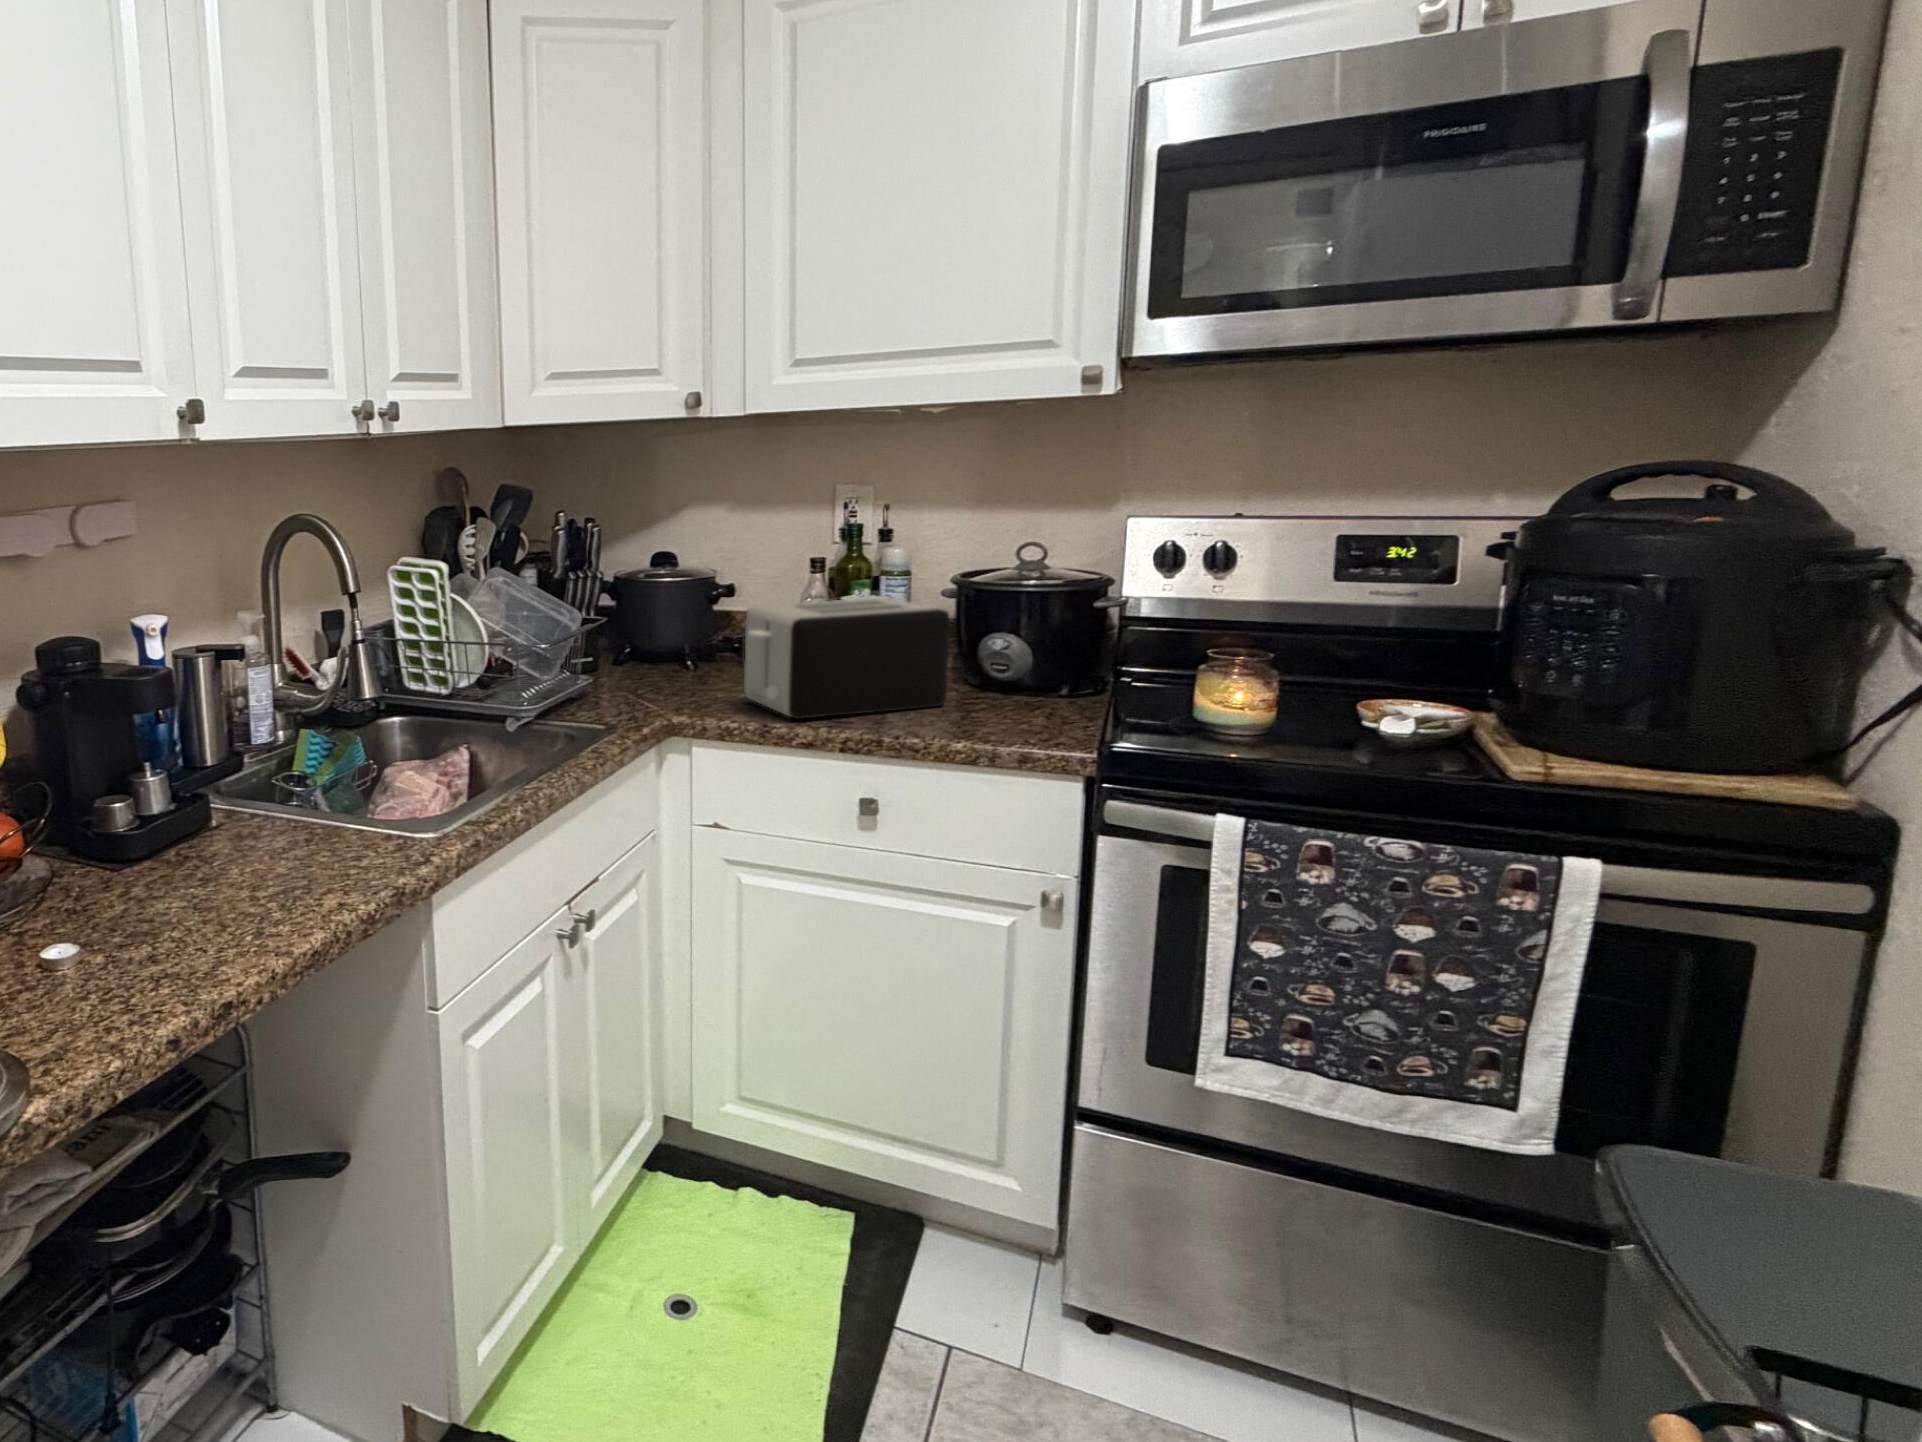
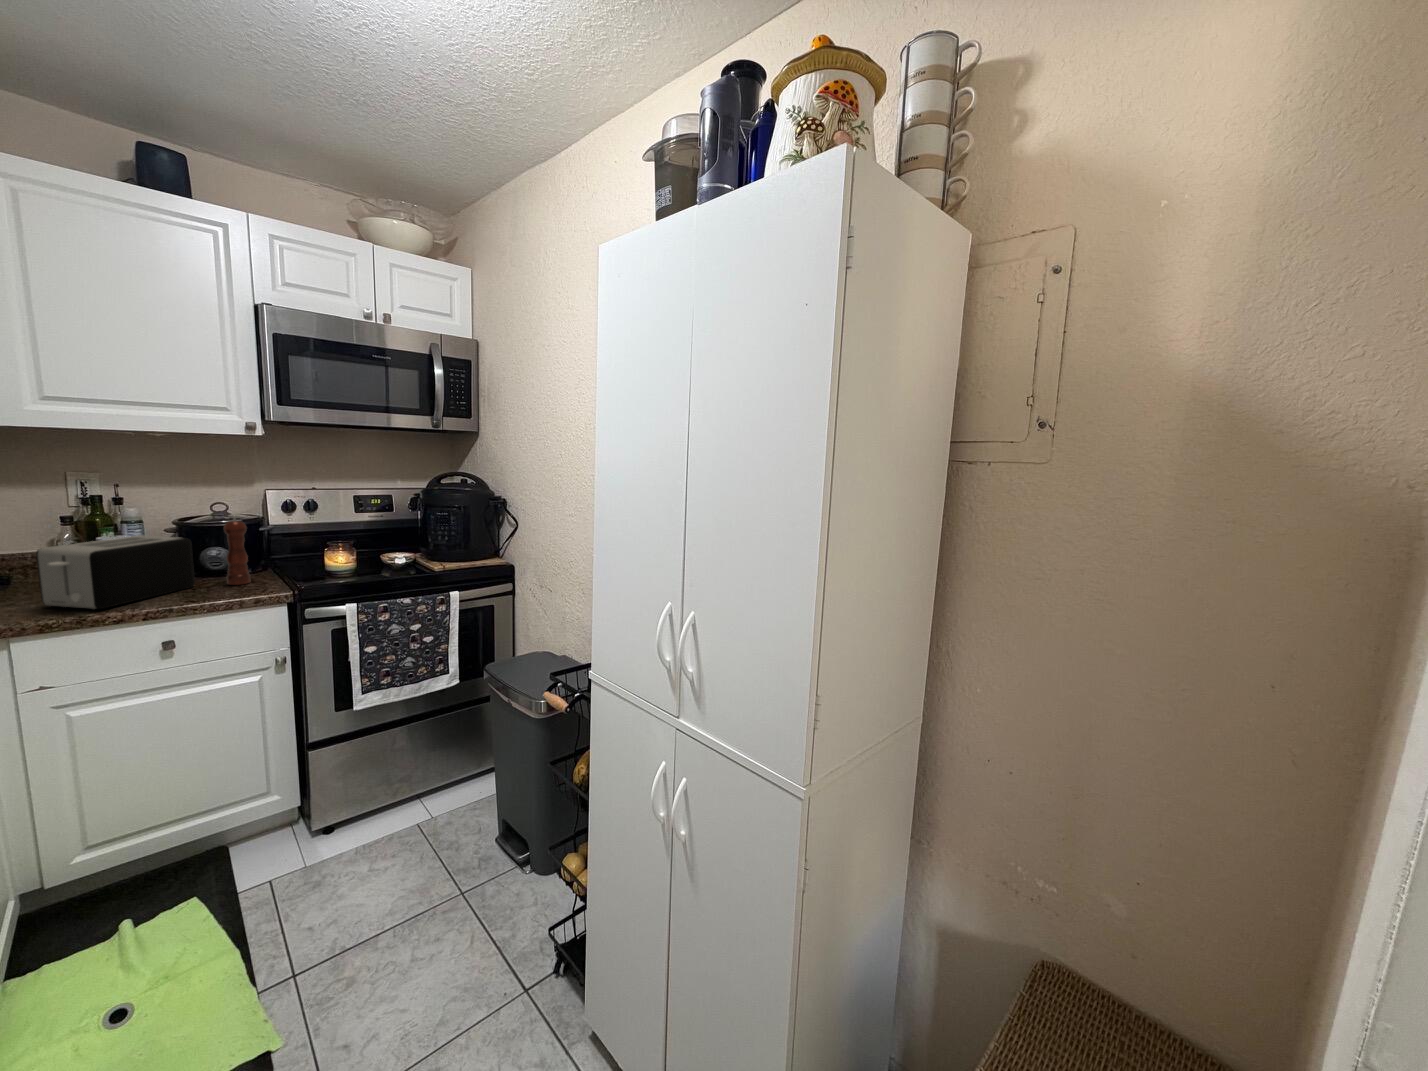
pepper mill: none [996,570,1046,717] -> present [224,516,250,585]

